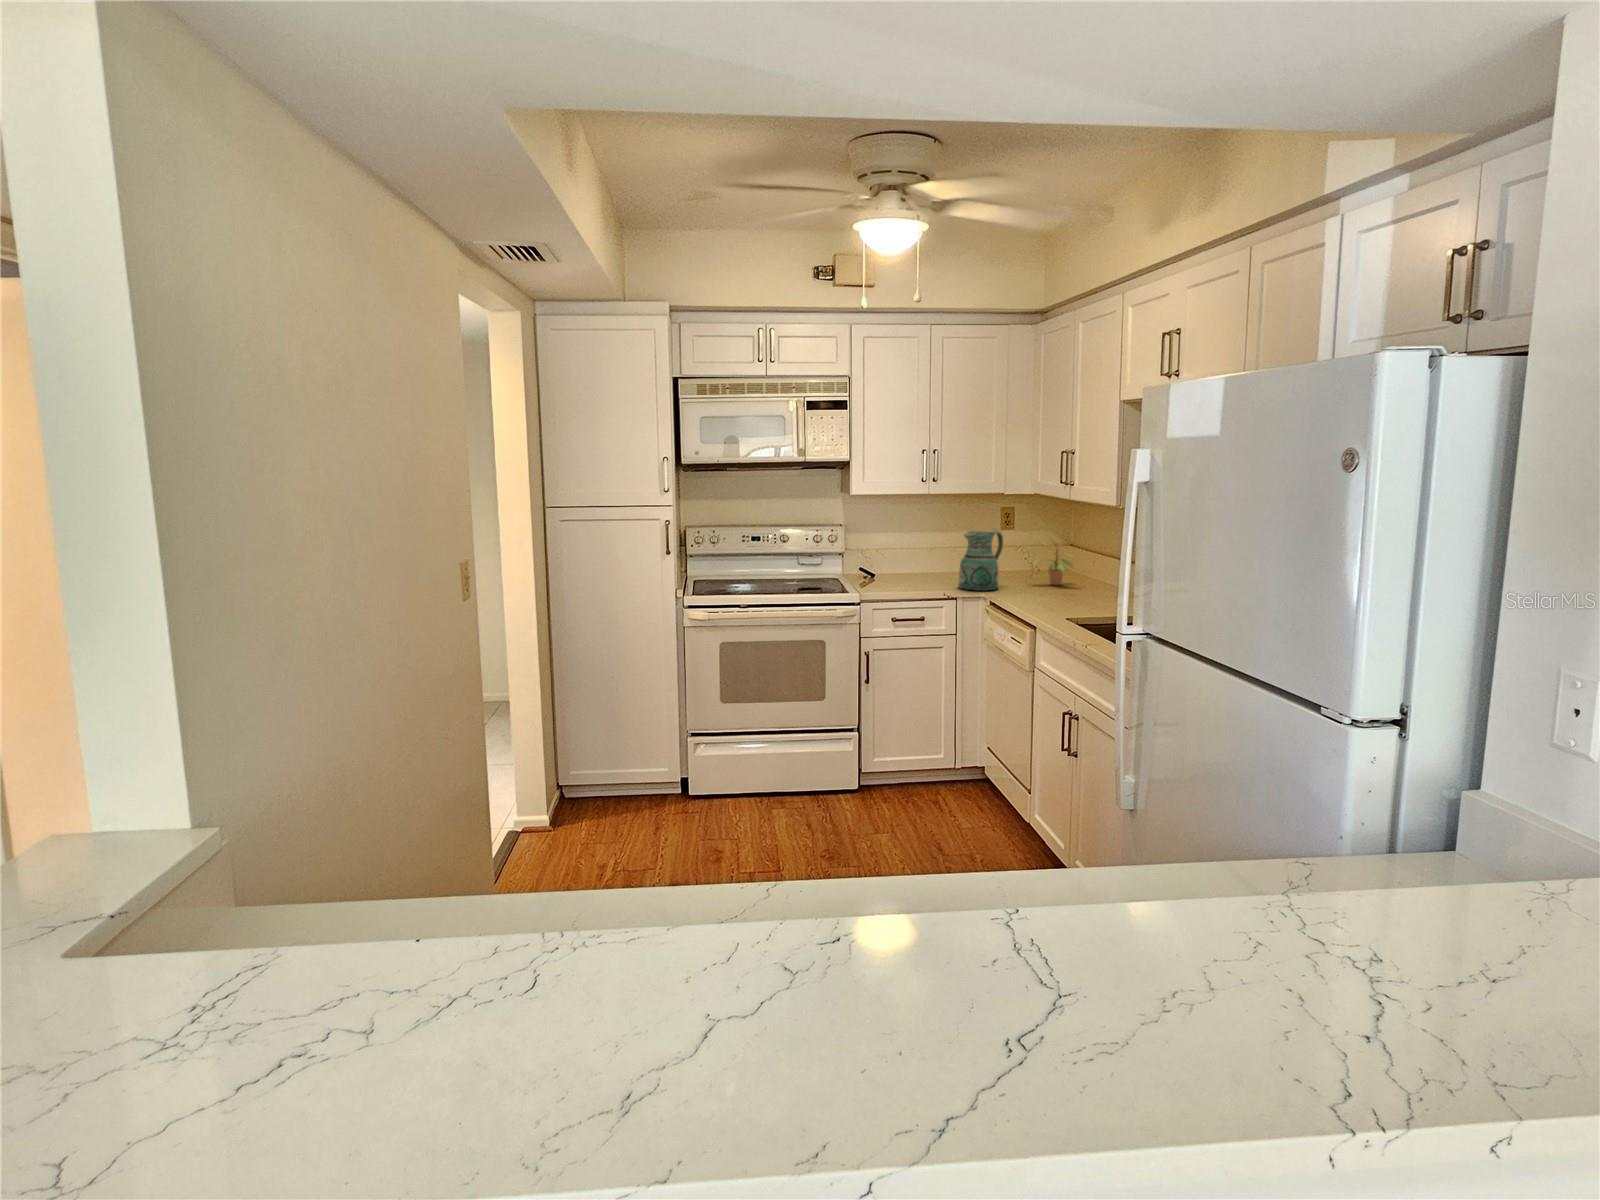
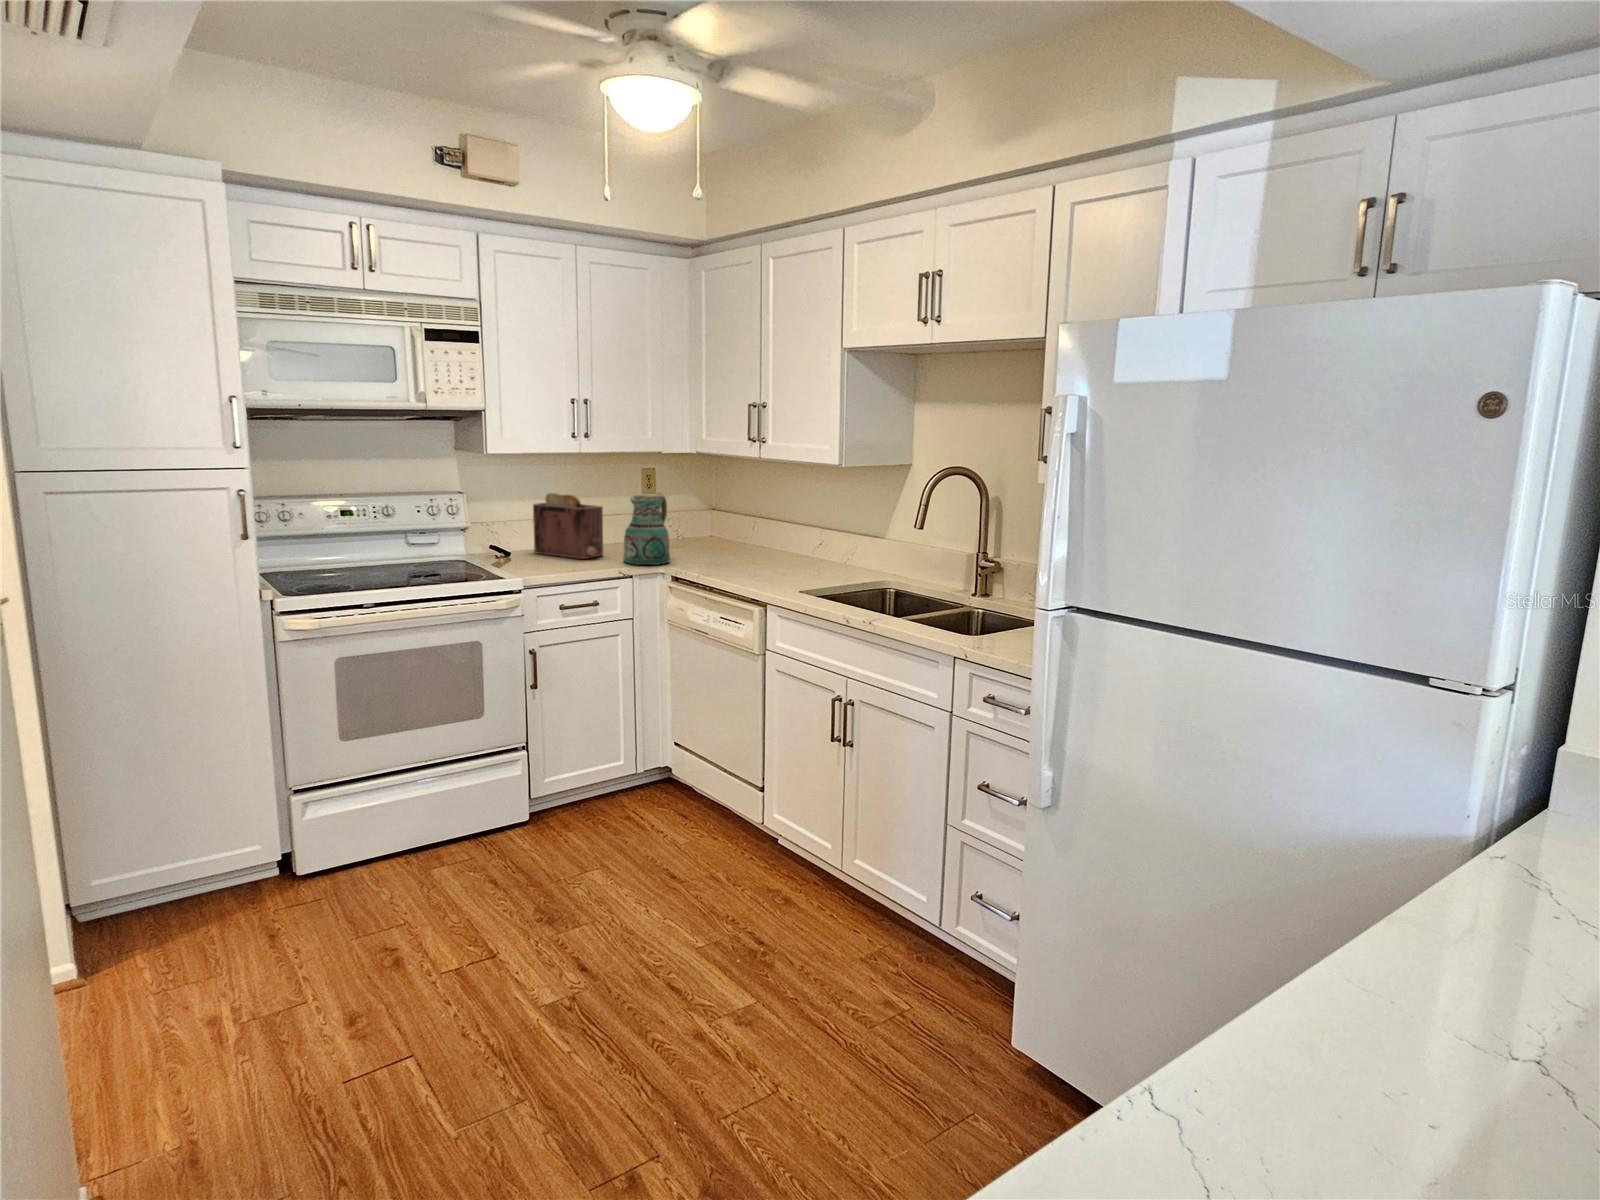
toaster: none [897,528,950,583] -> present [533,493,603,559]
potted plant: present [1031,541,1072,585] -> none [695,490,746,553]

